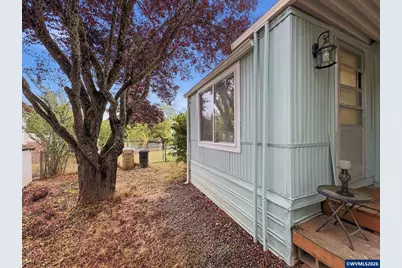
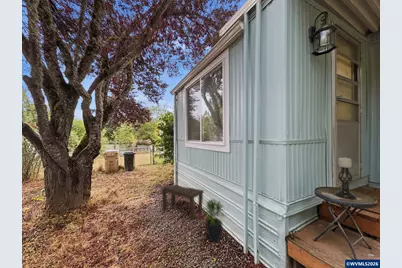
bench: none [178,181,216,213] -> present [162,185,203,220]
potted plant: none [216,194,239,232] -> present [203,200,224,242]

